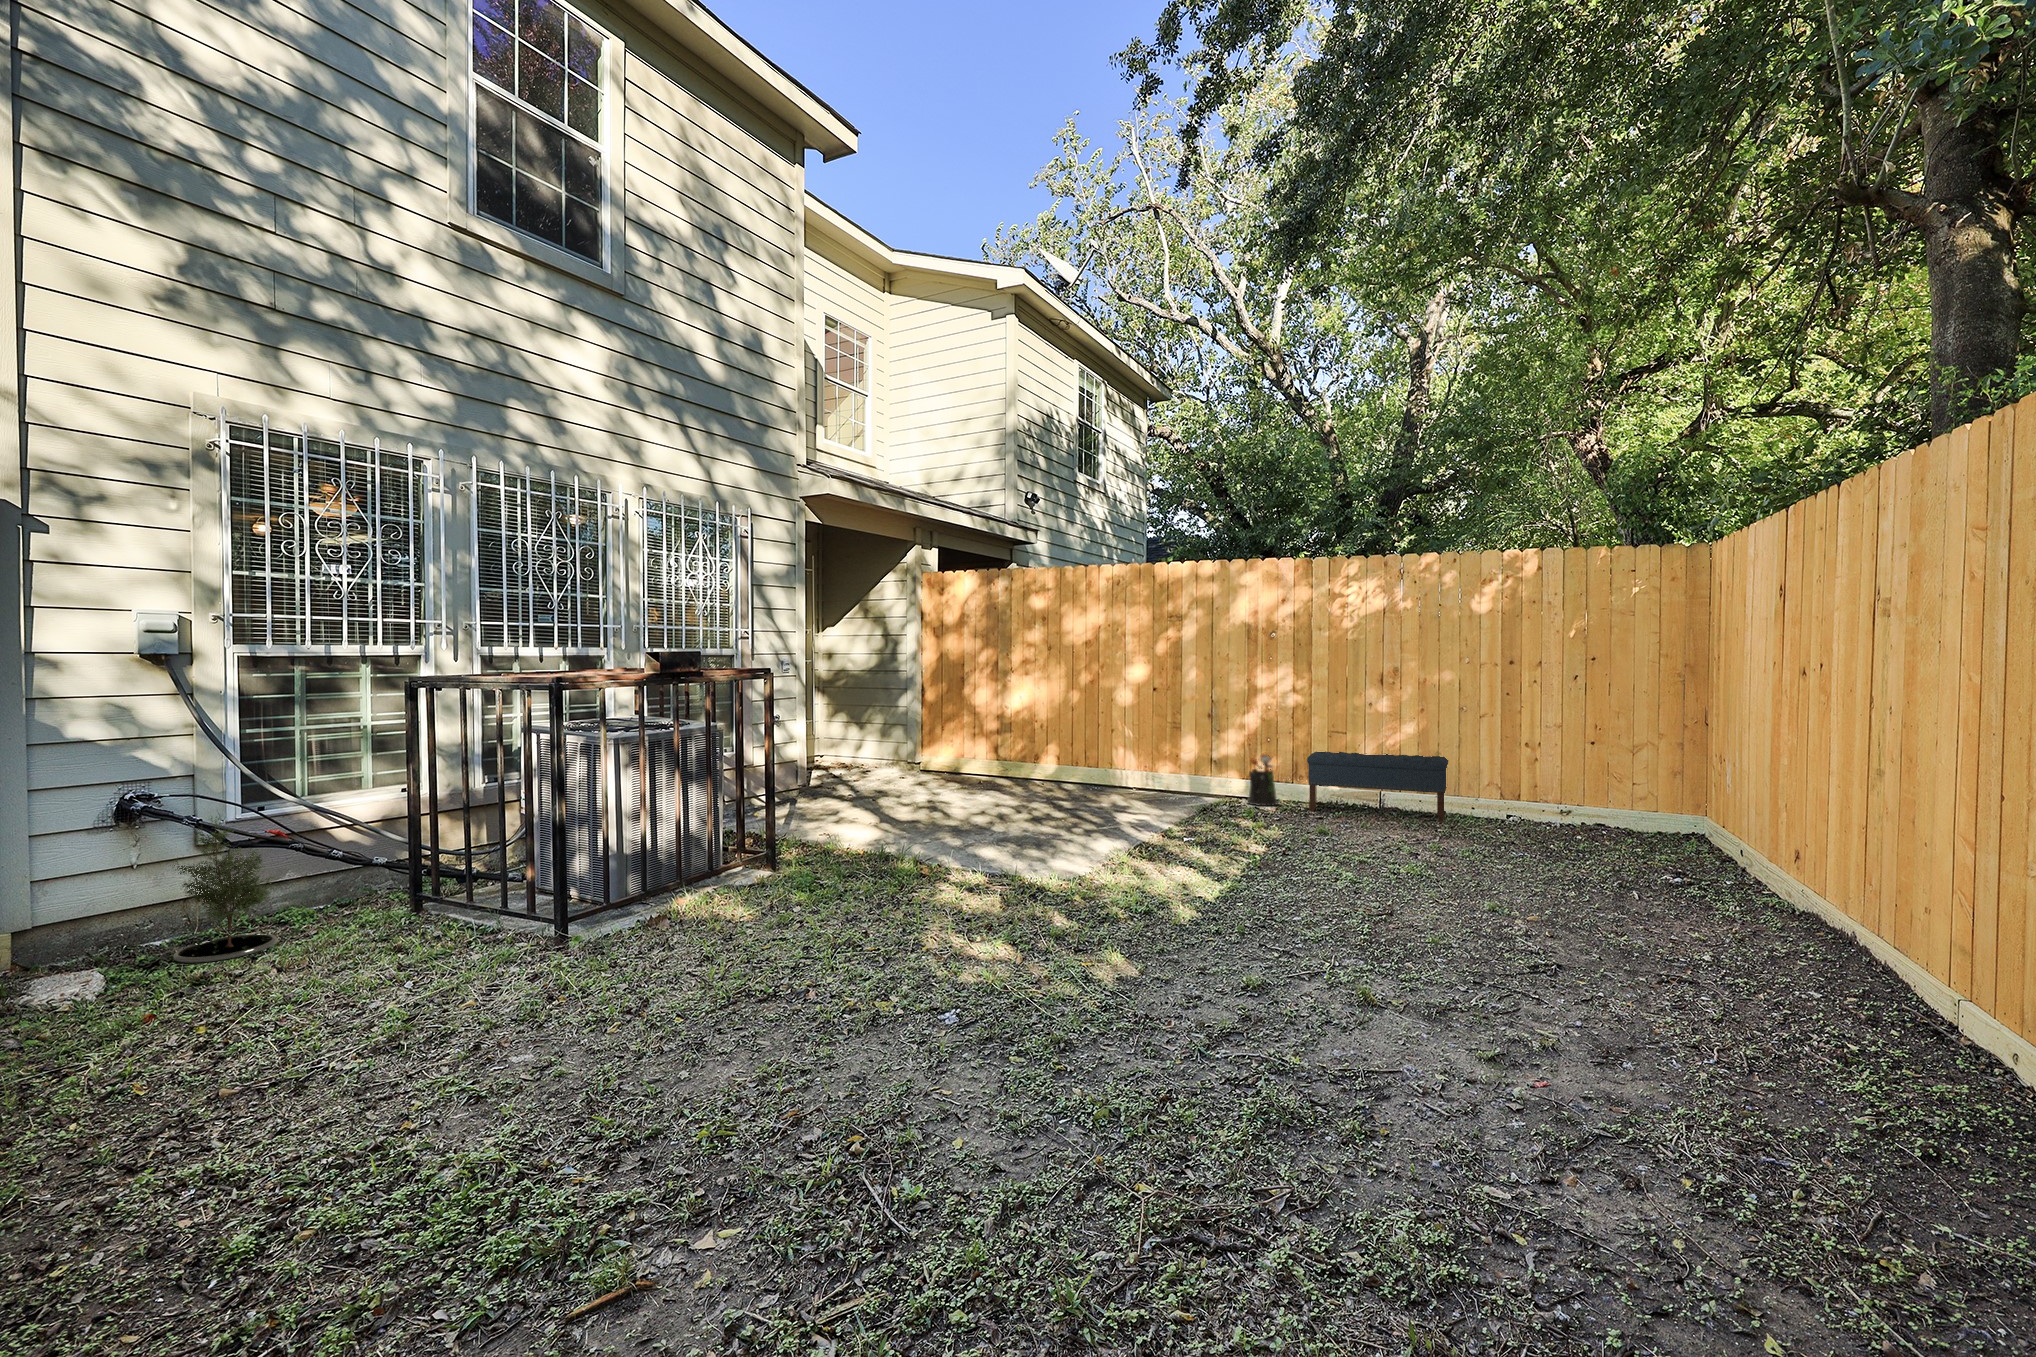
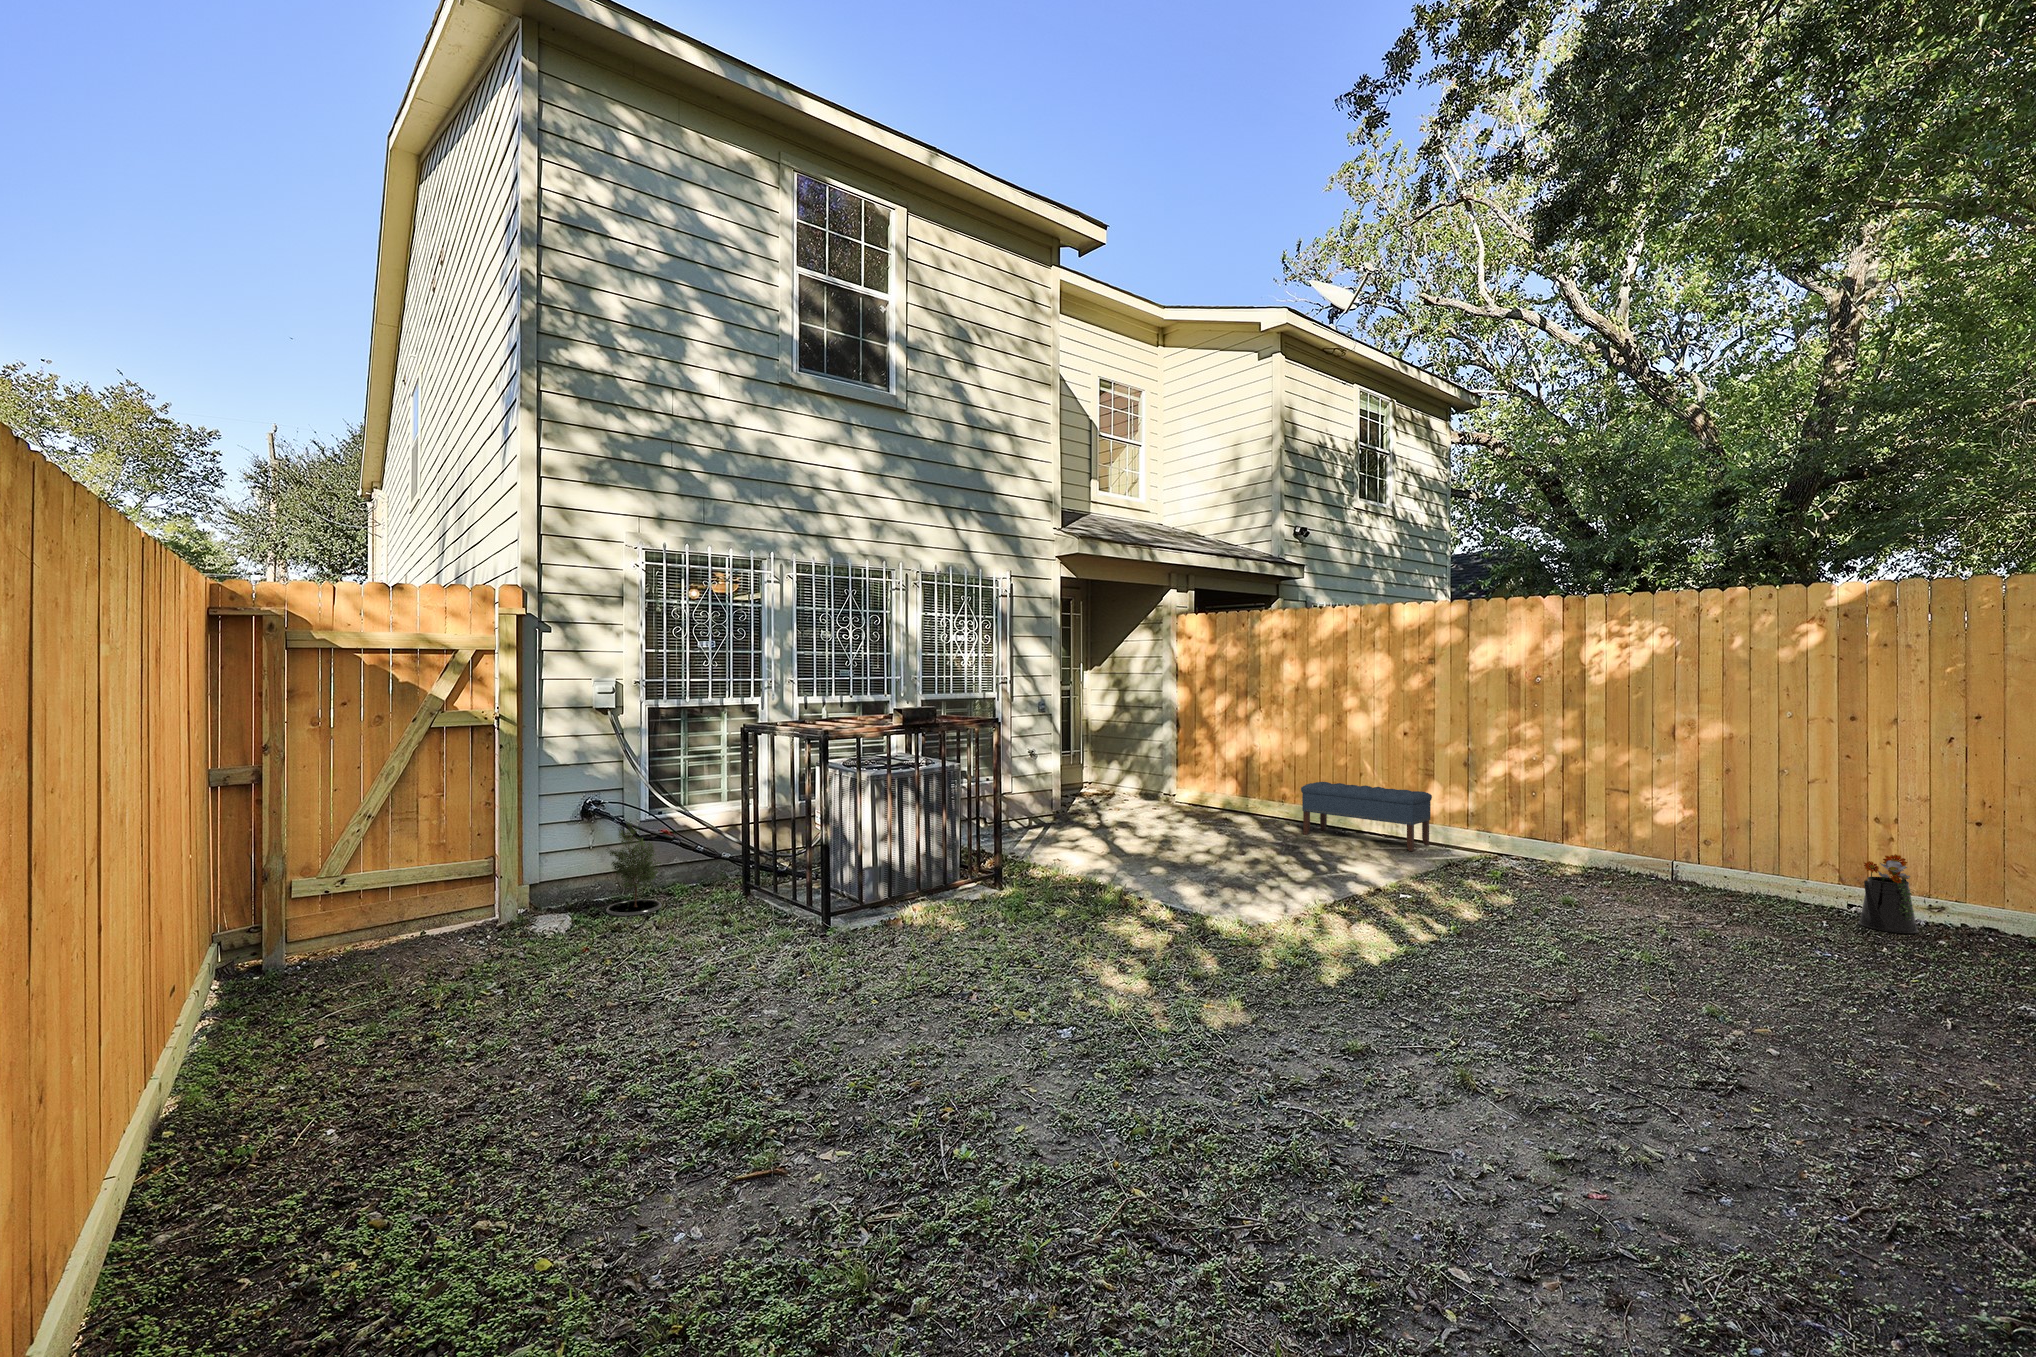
bench: present [1307,751,1448,822] -> present [1301,782,1432,851]
watering can: present [1248,754,1277,806] -> present [1858,854,1919,934]

